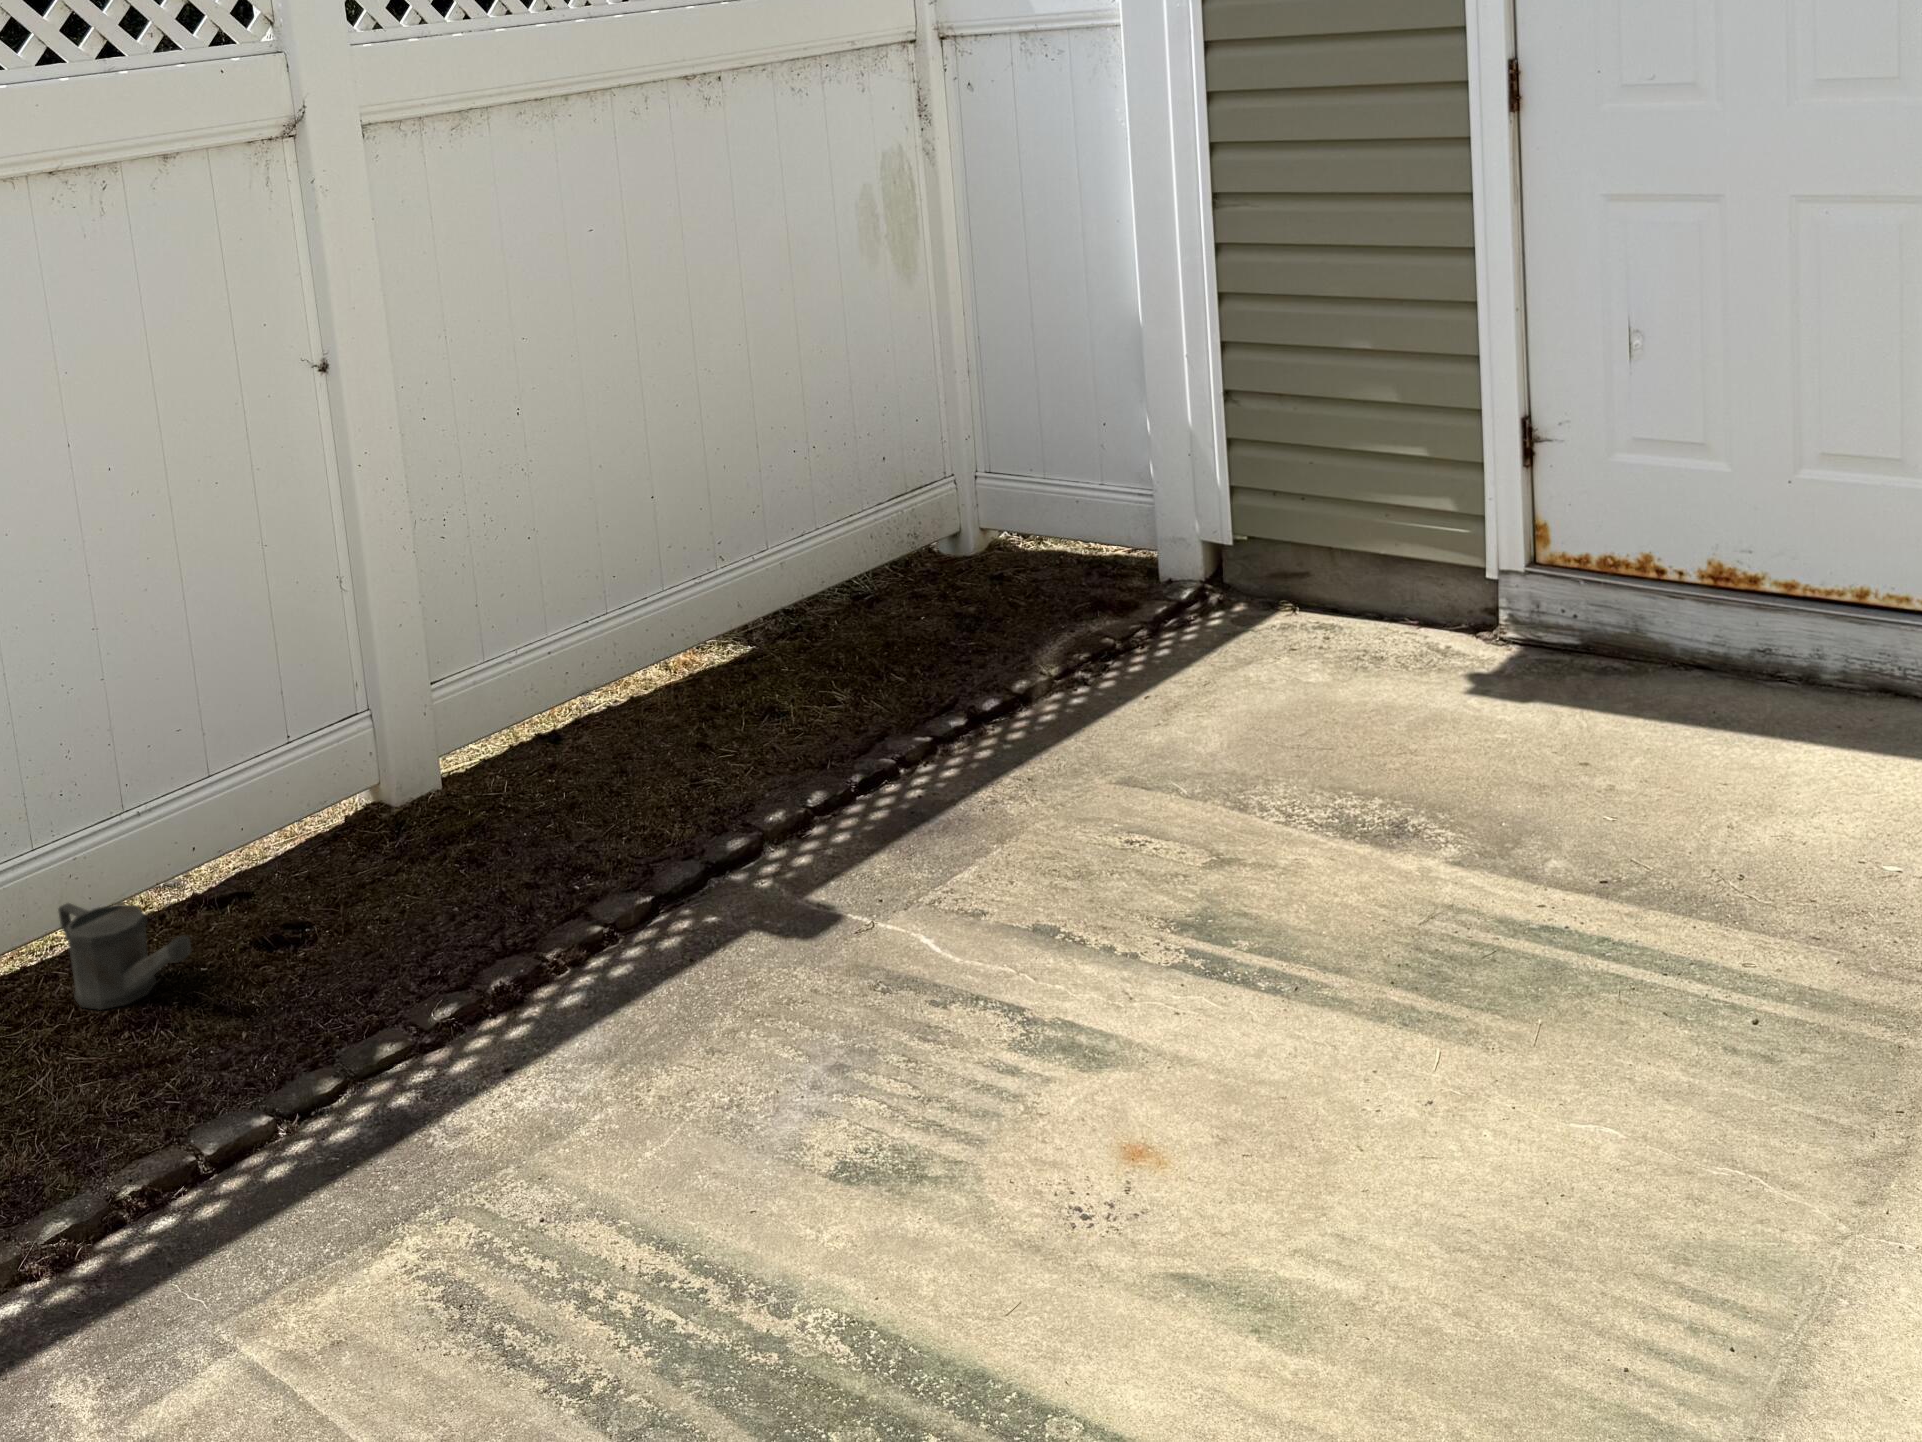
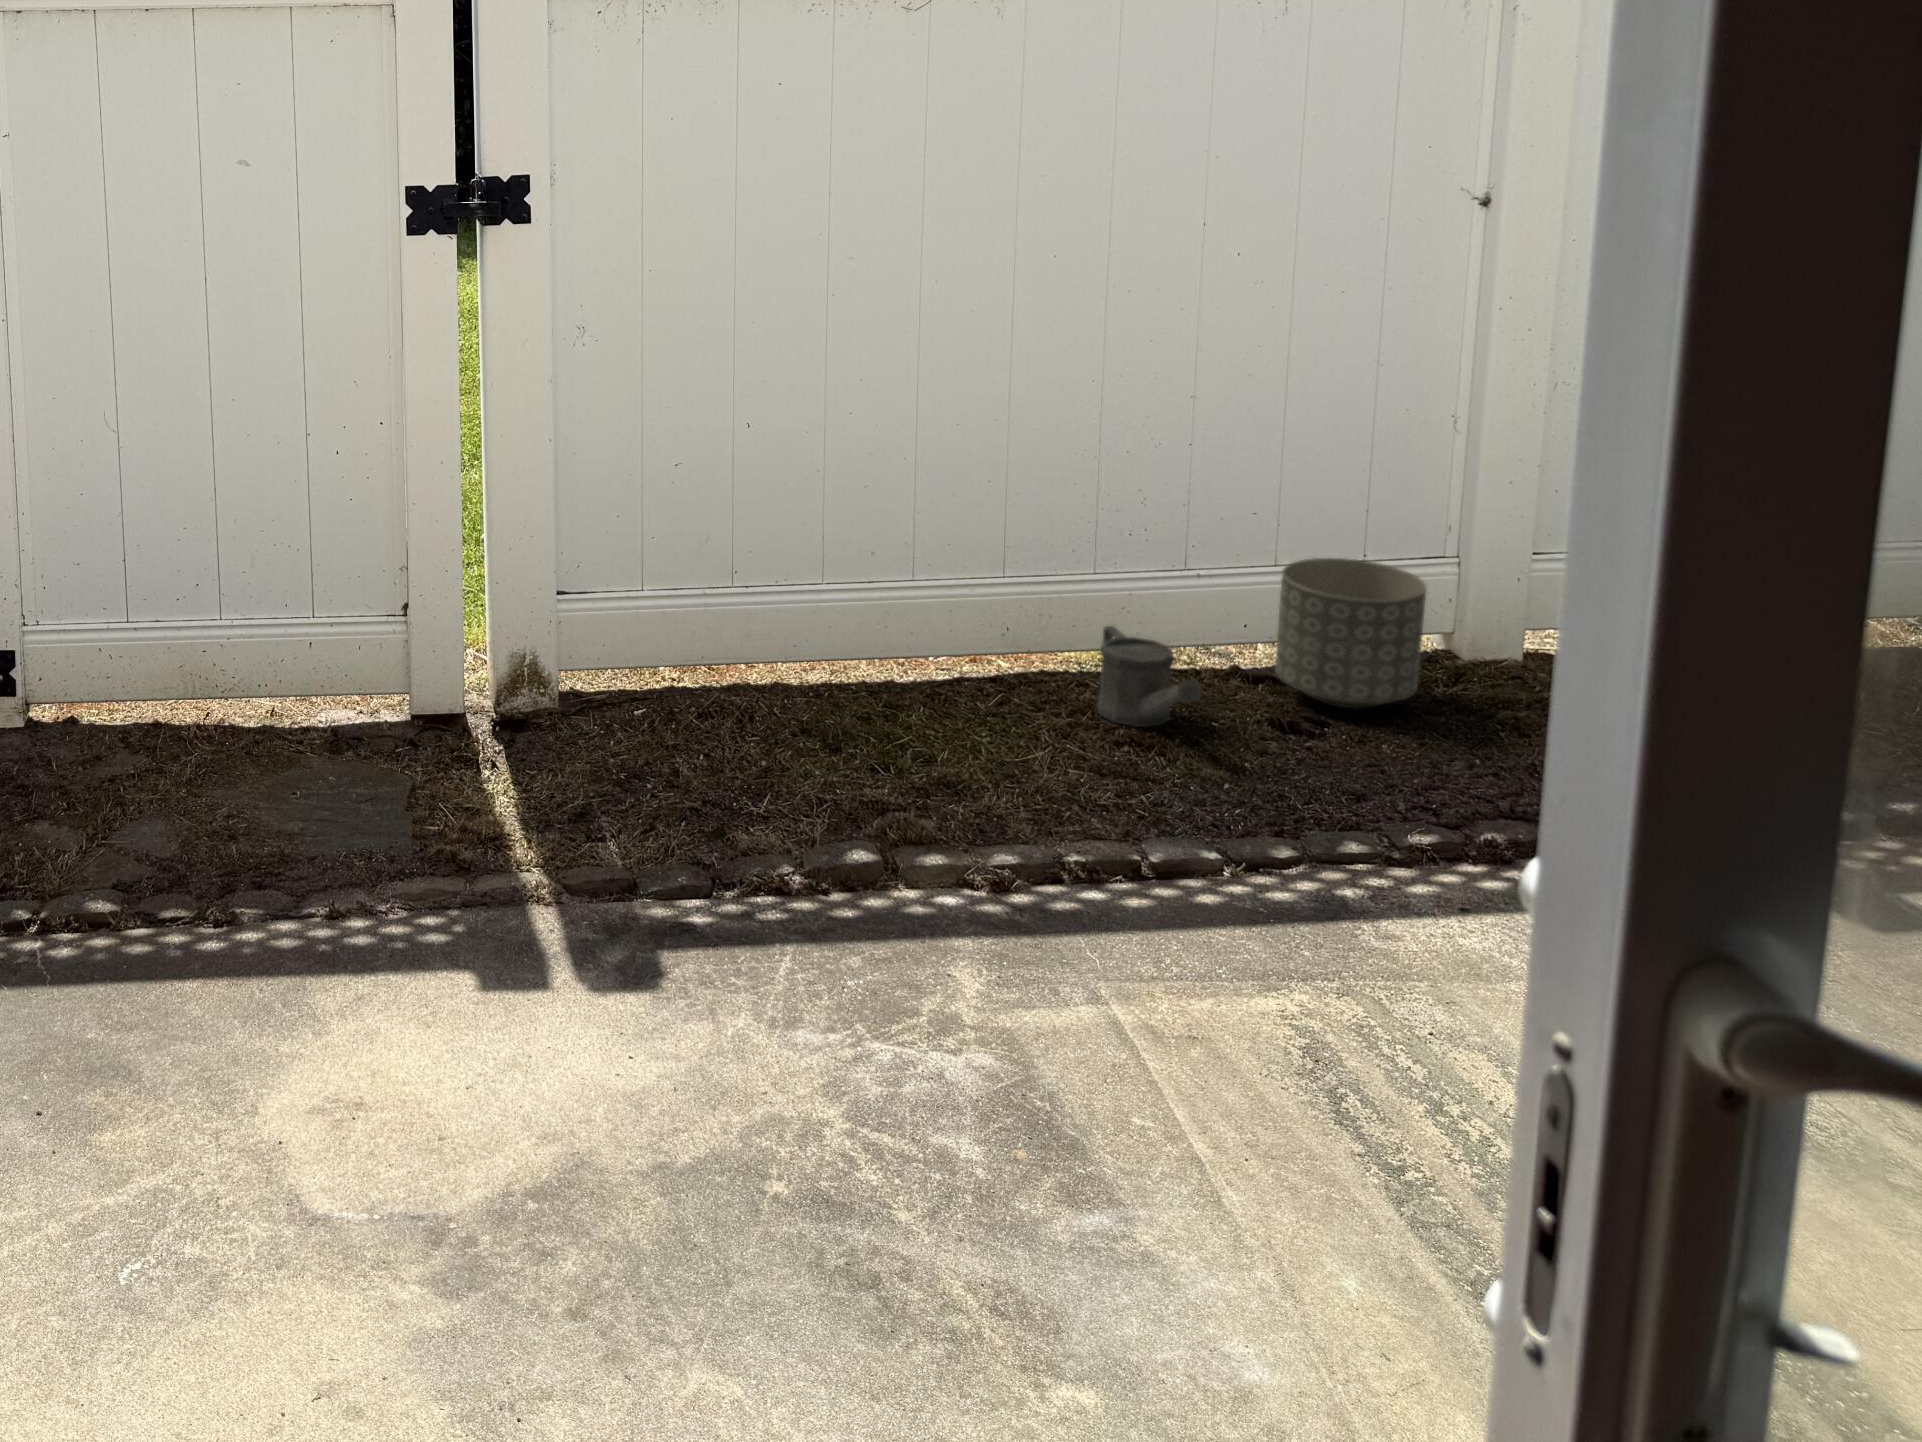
planter: none [224,745,375,905] -> present [1275,558,1427,709]

